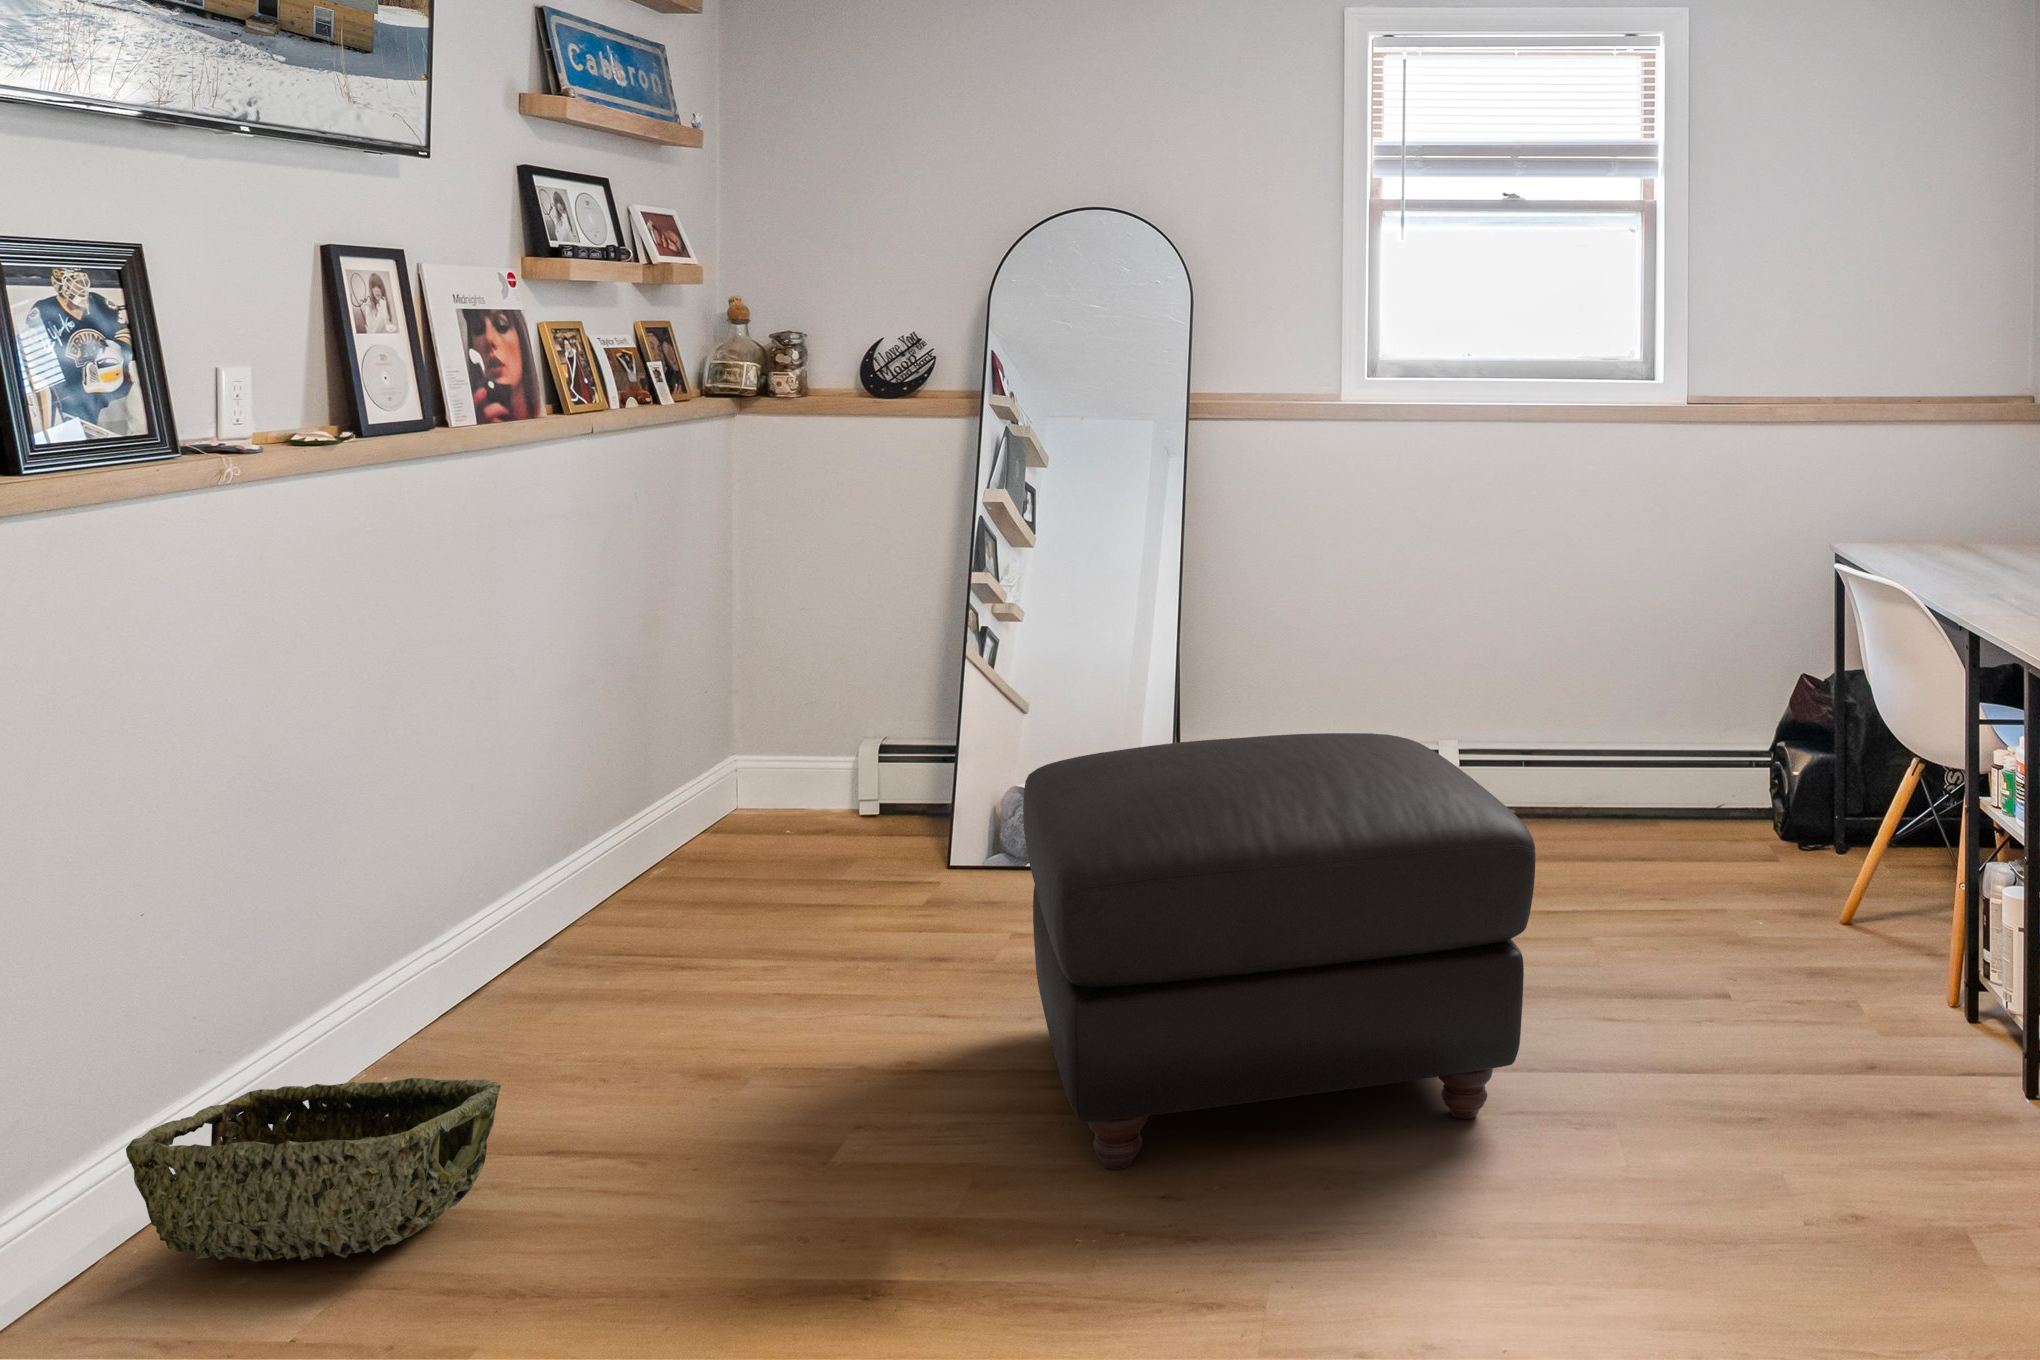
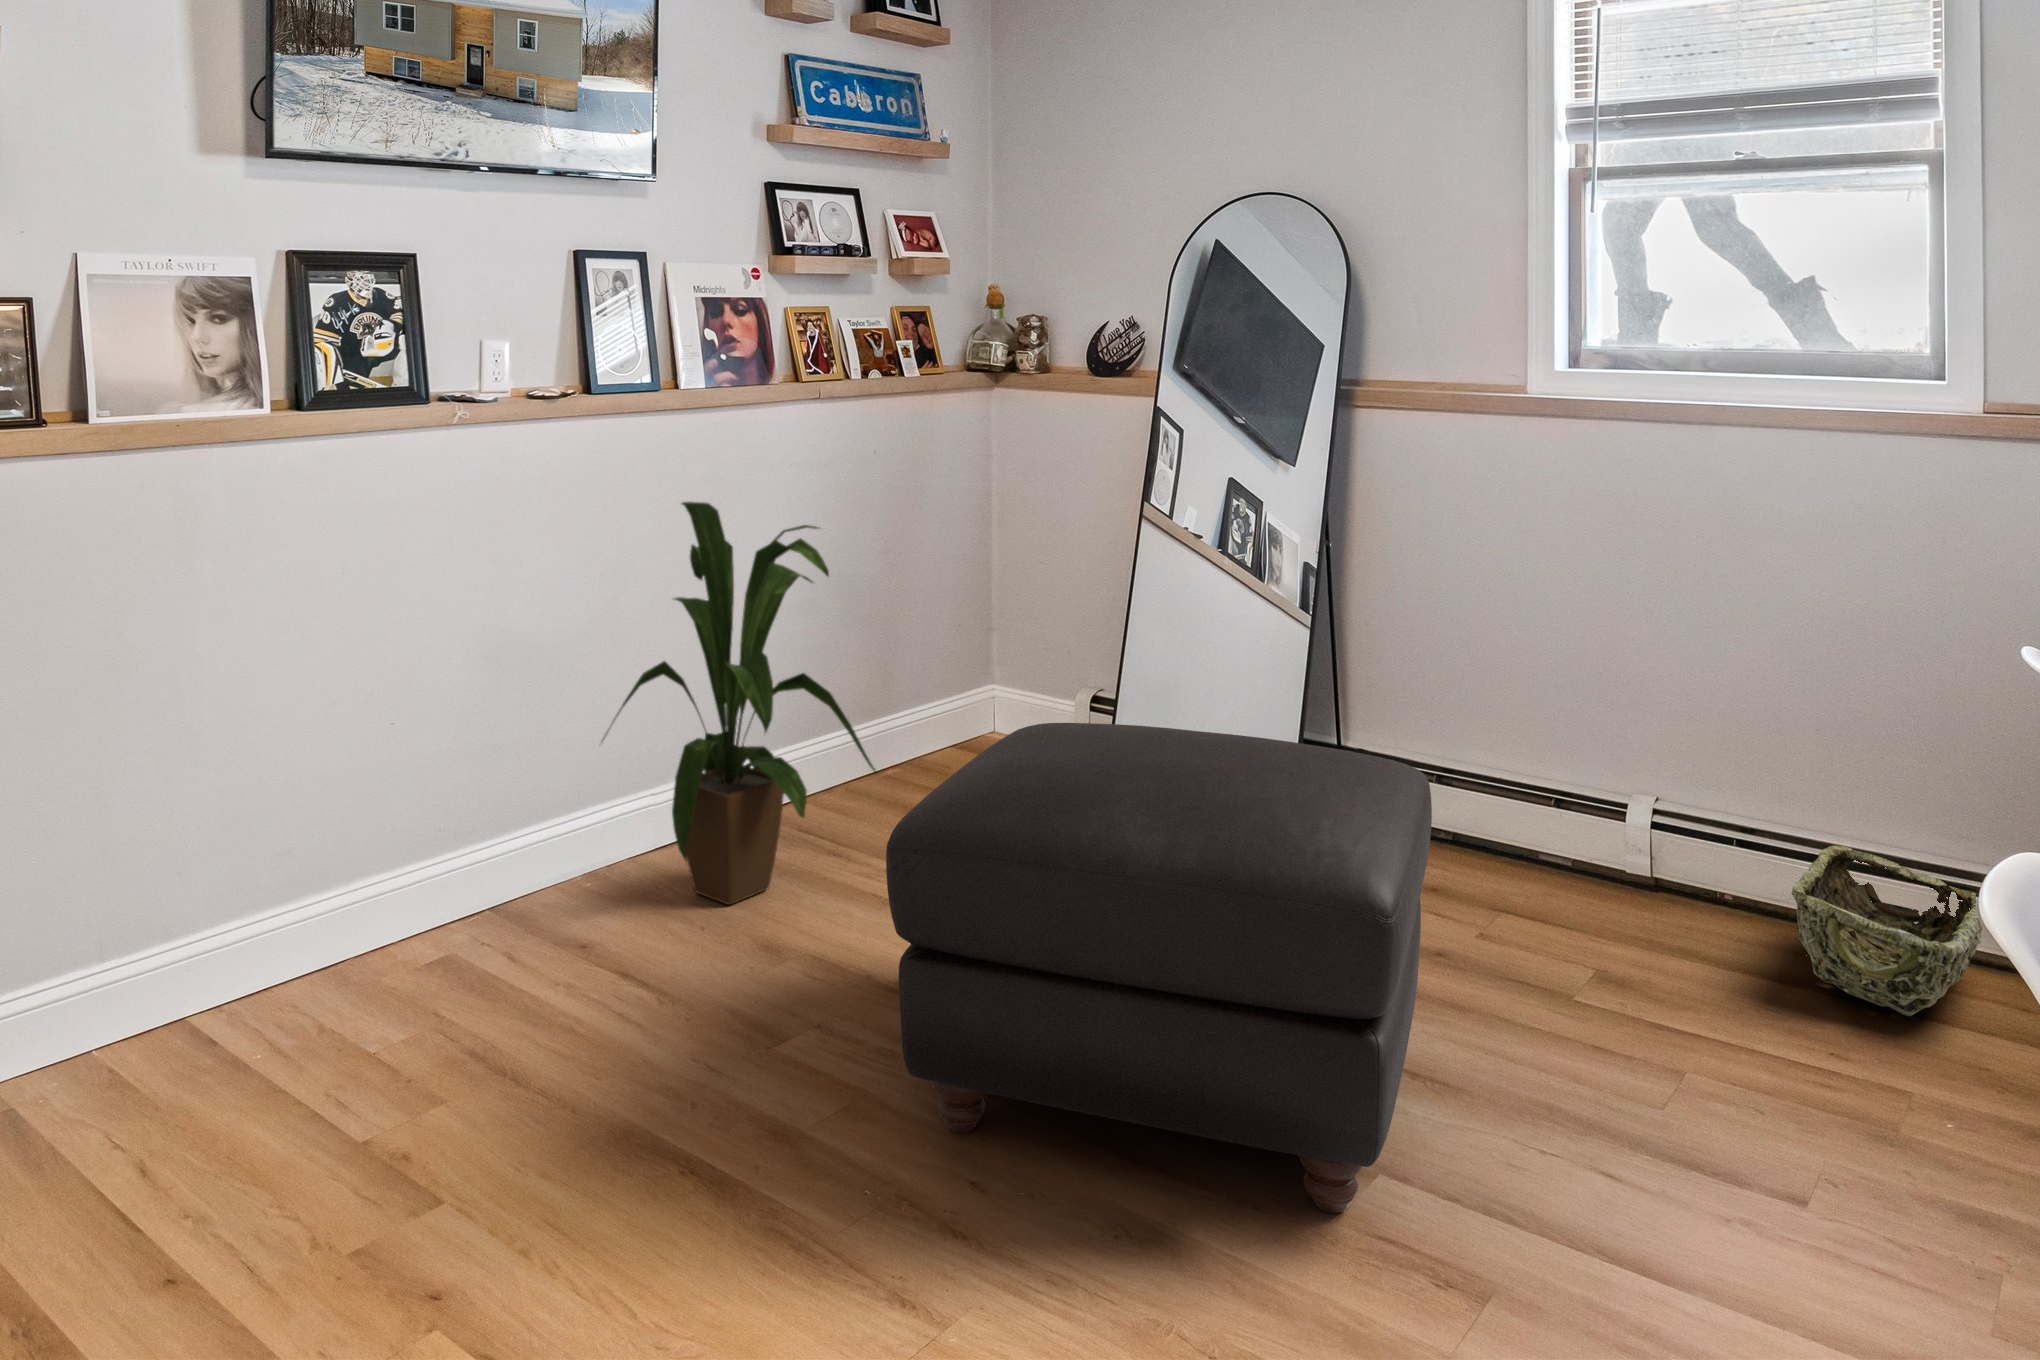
house plant: none [429,563,785,1055] -> present [605,502,876,905]
woven basket: present [126,1078,501,1261] -> present [1791,845,1982,1016]

